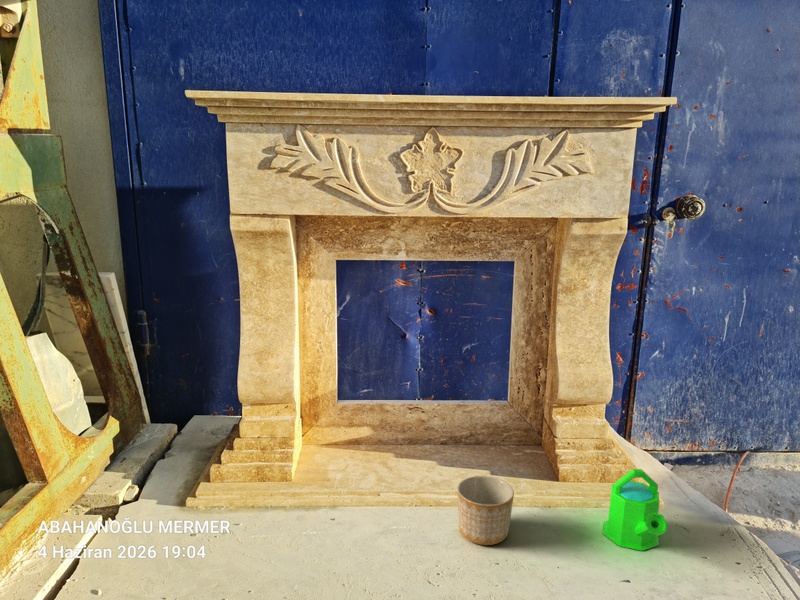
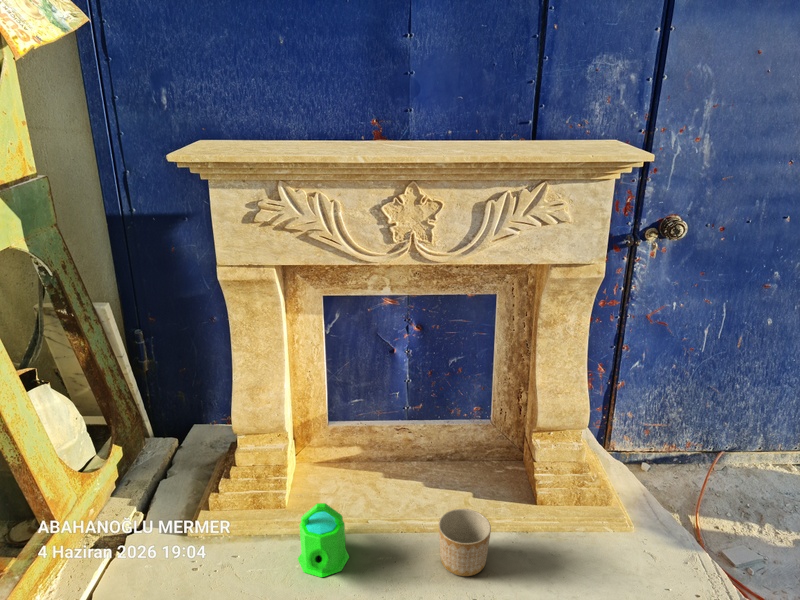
watering can: present [603,469,667,551] -> present [298,503,349,577]

